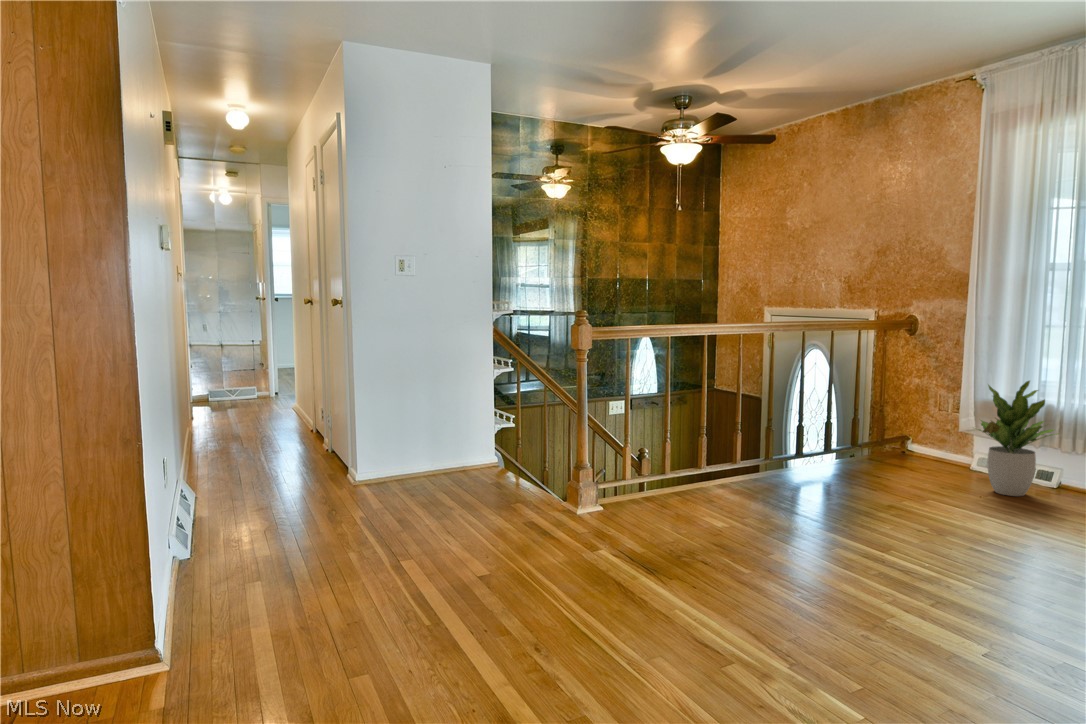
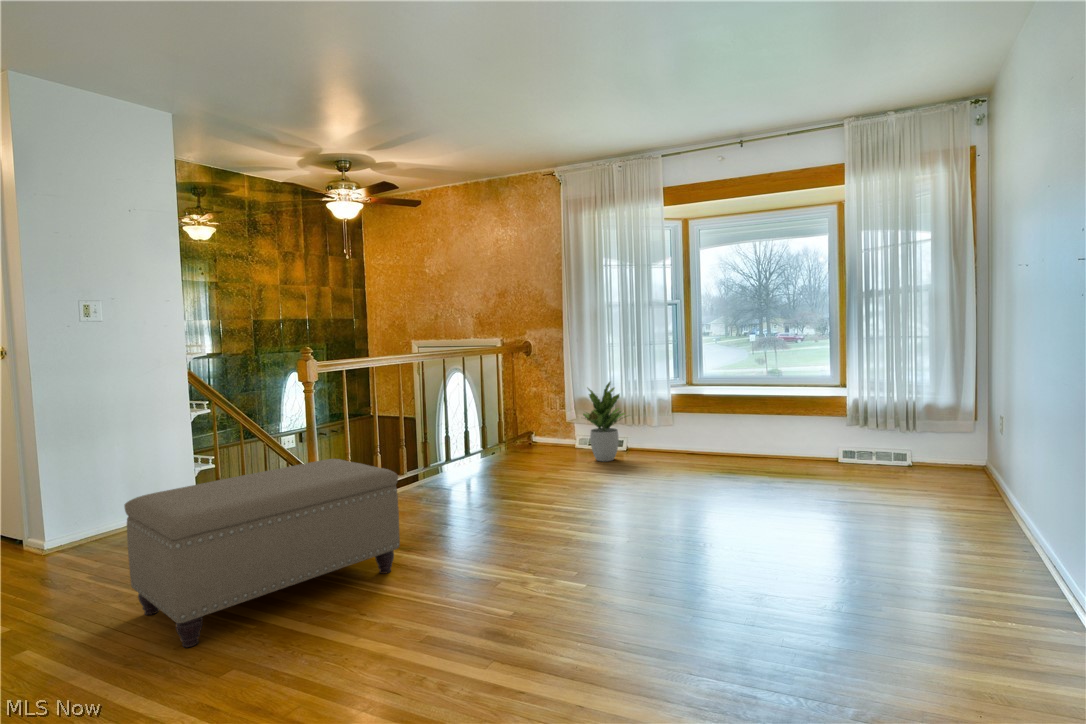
ottoman: none [403,432,652,588] -> present [124,459,400,647]

